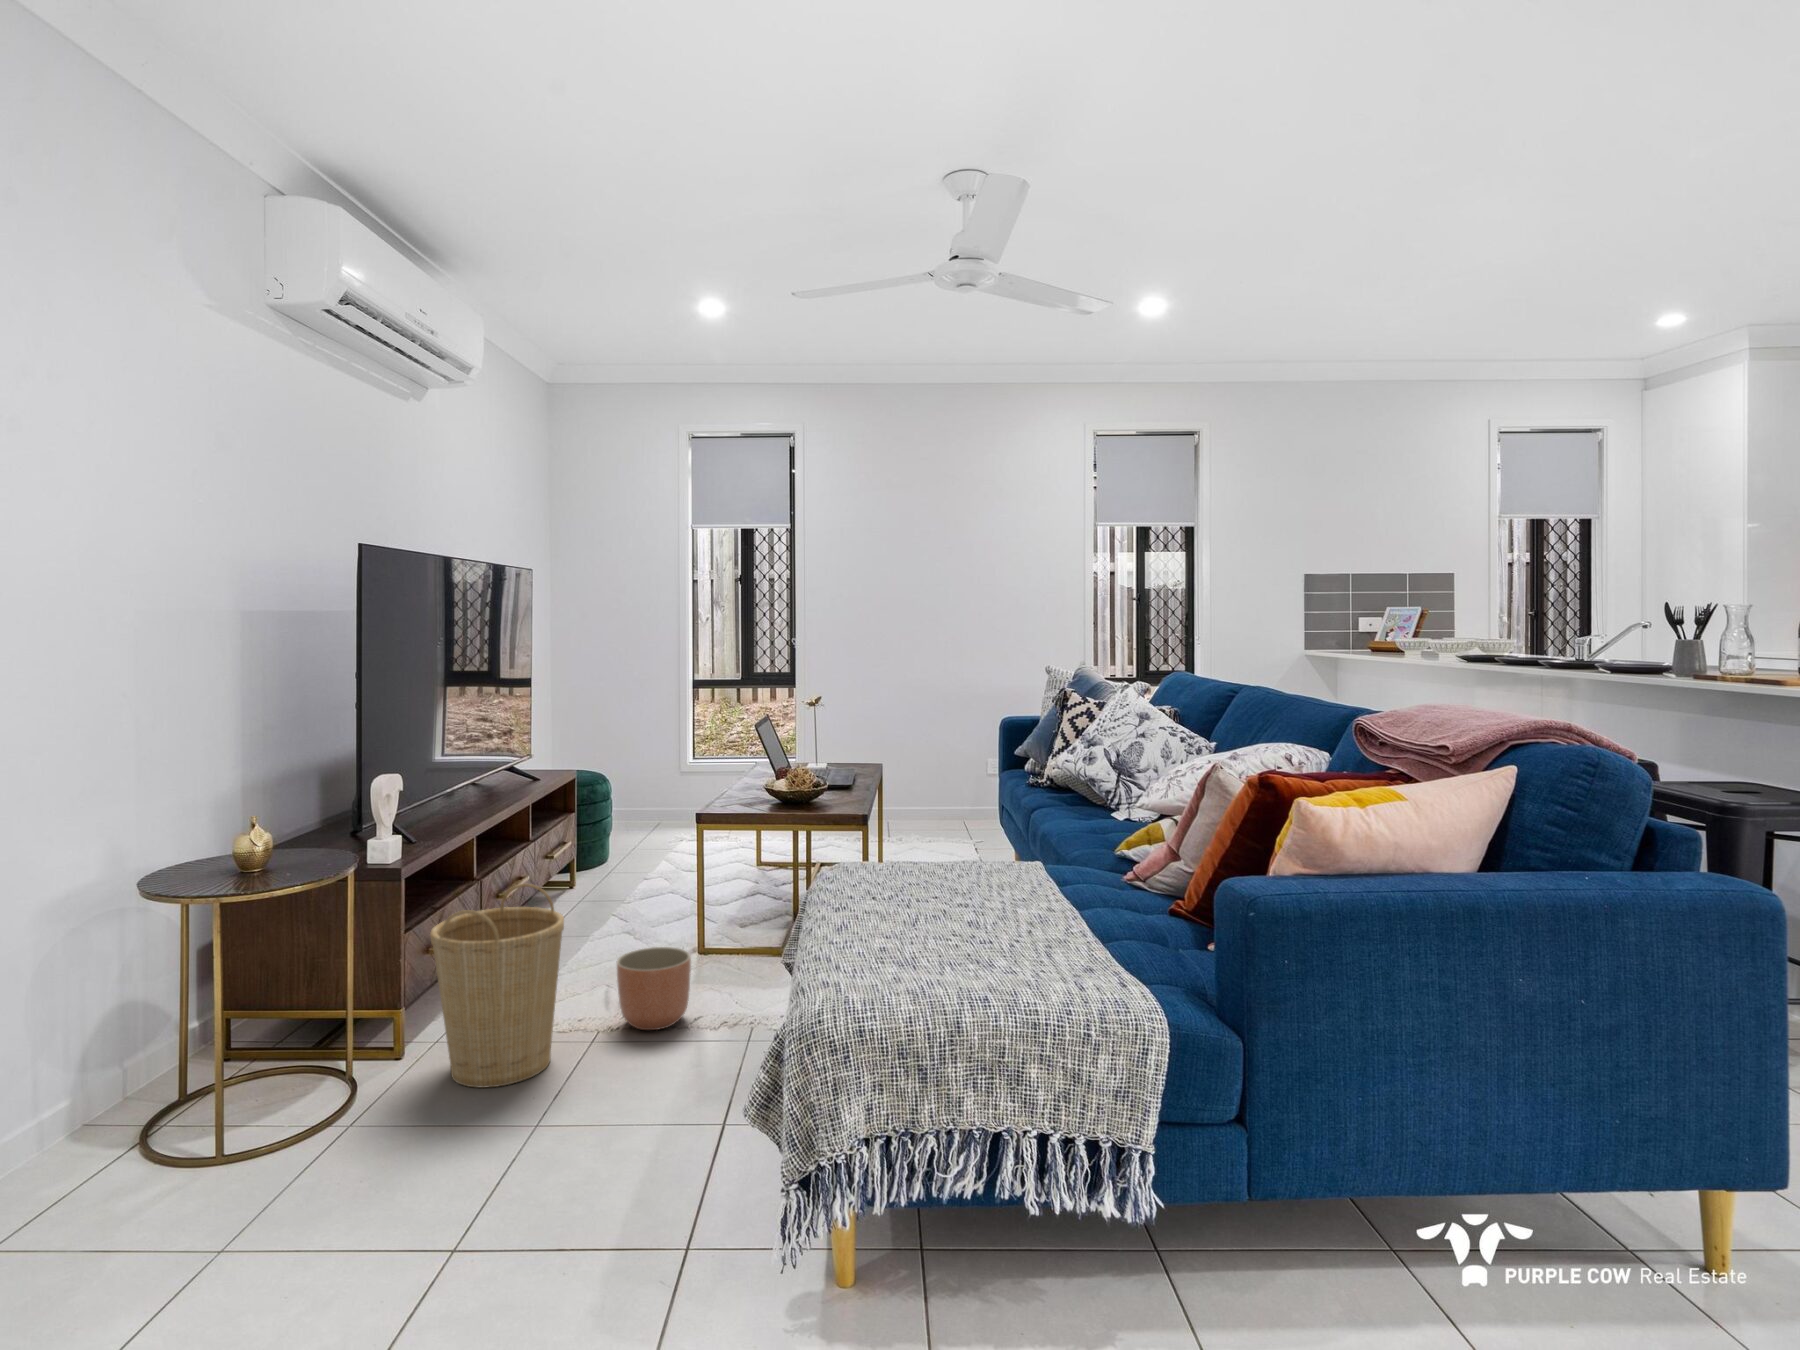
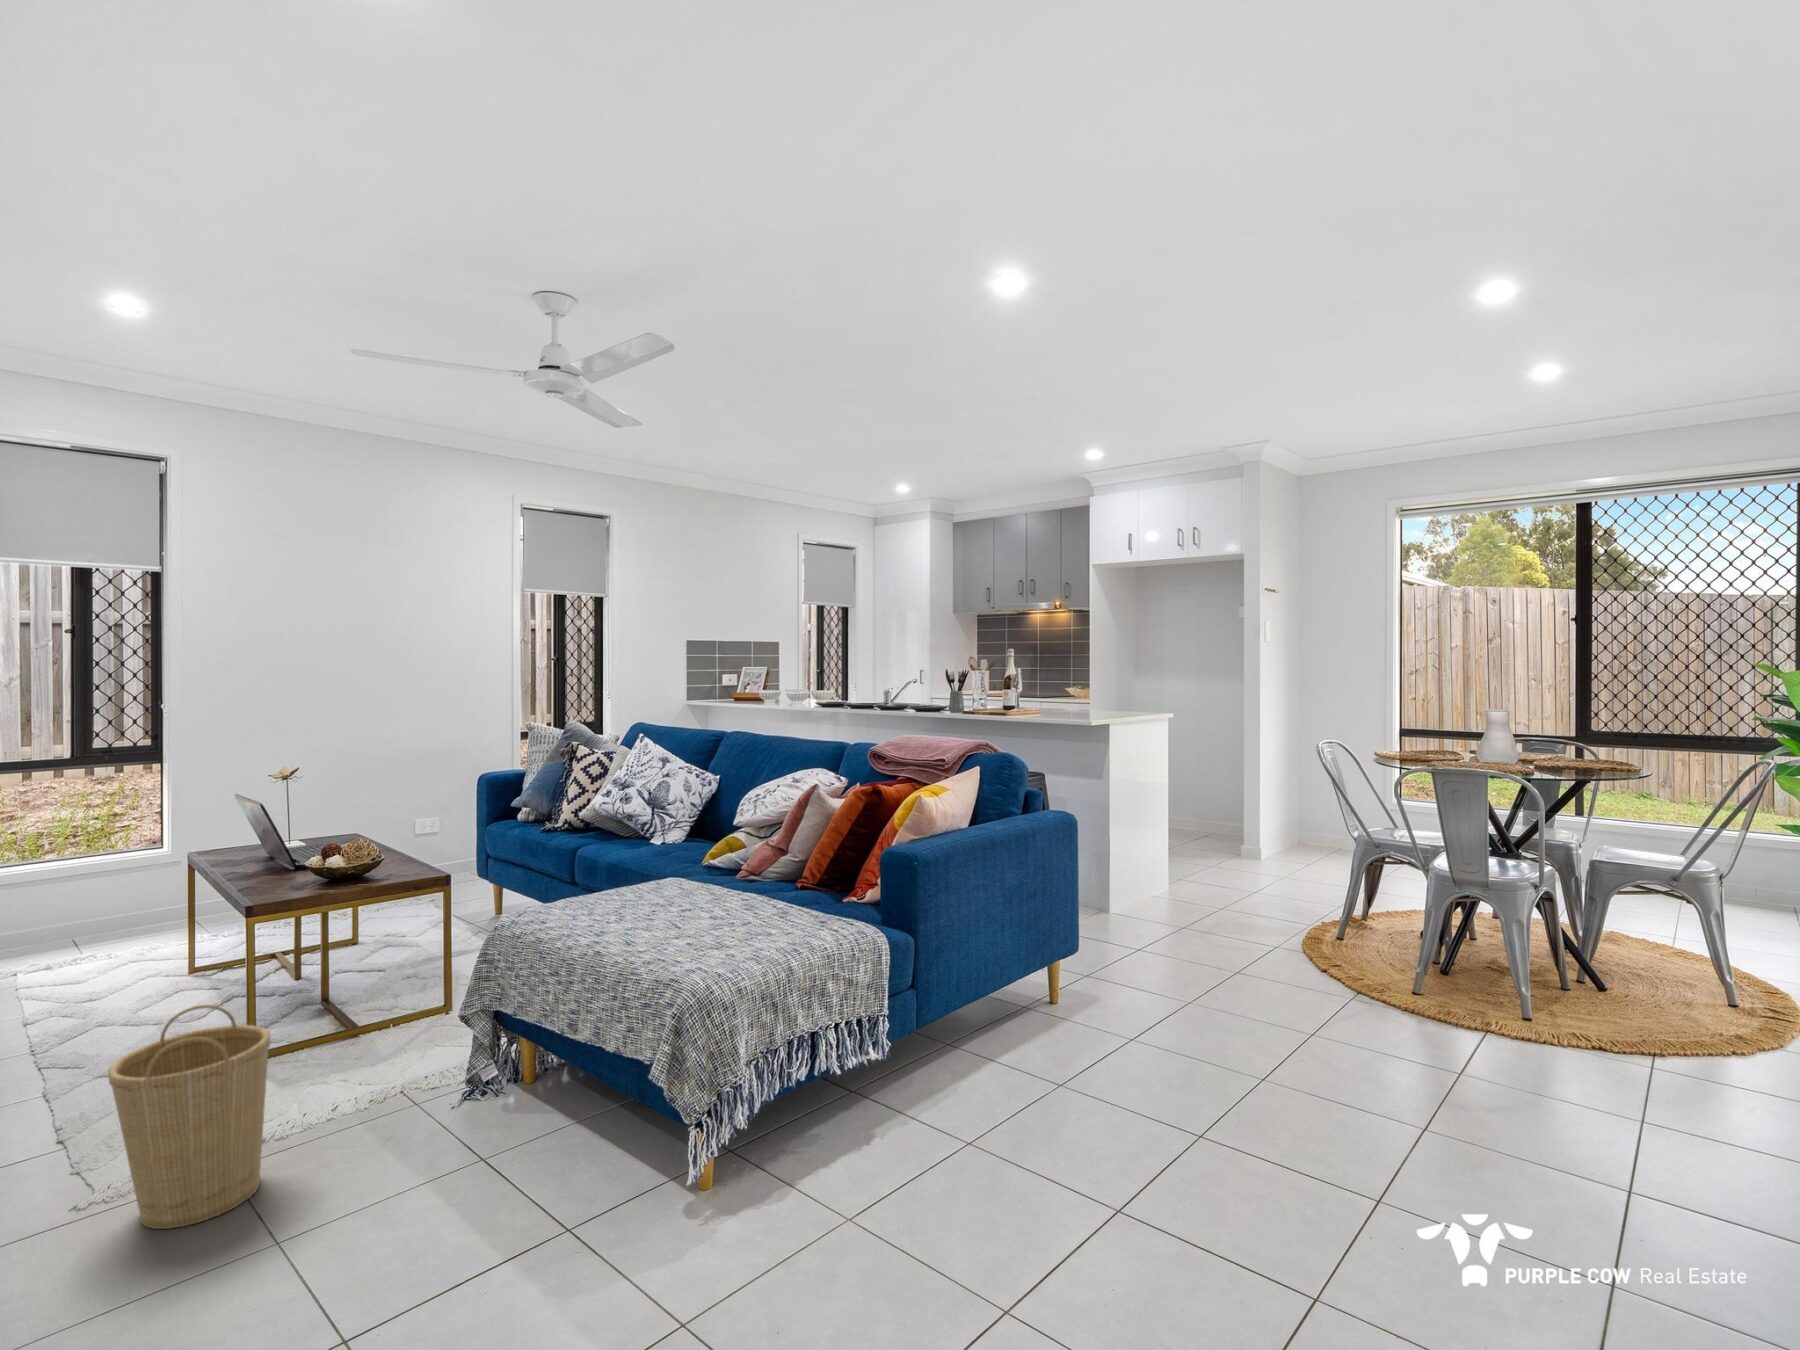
planter: present [617,947,691,1030] -> none [282,1035,365,1122]

